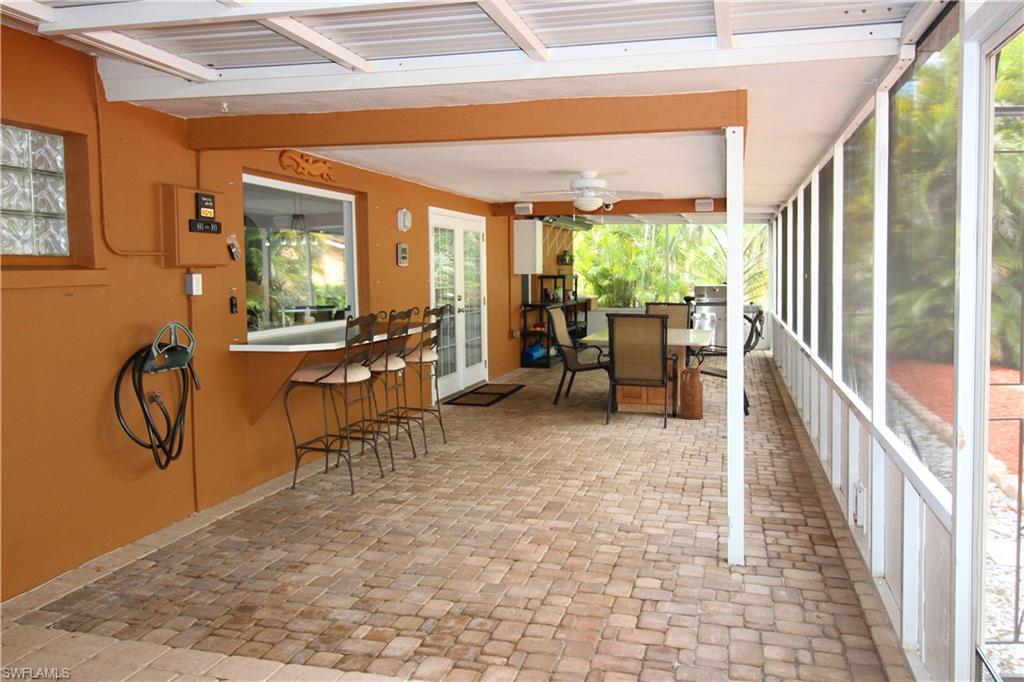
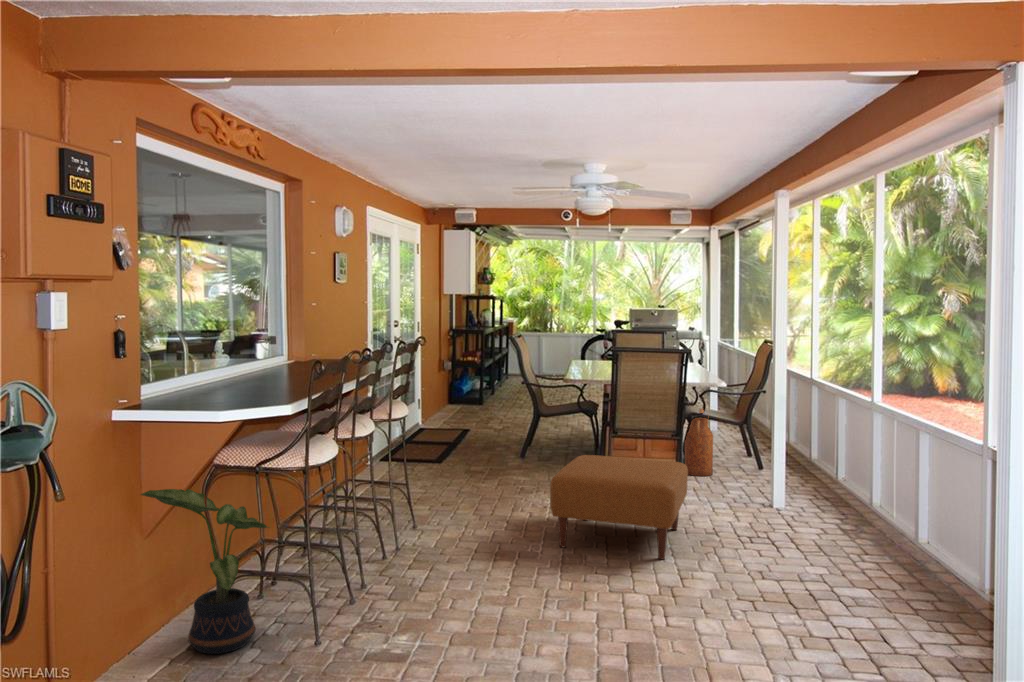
ottoman: none [533,394,646,465] -> present [550,455,688,560]
potted plant: none [247,395,322,495] -> present [141,489,269,654]

